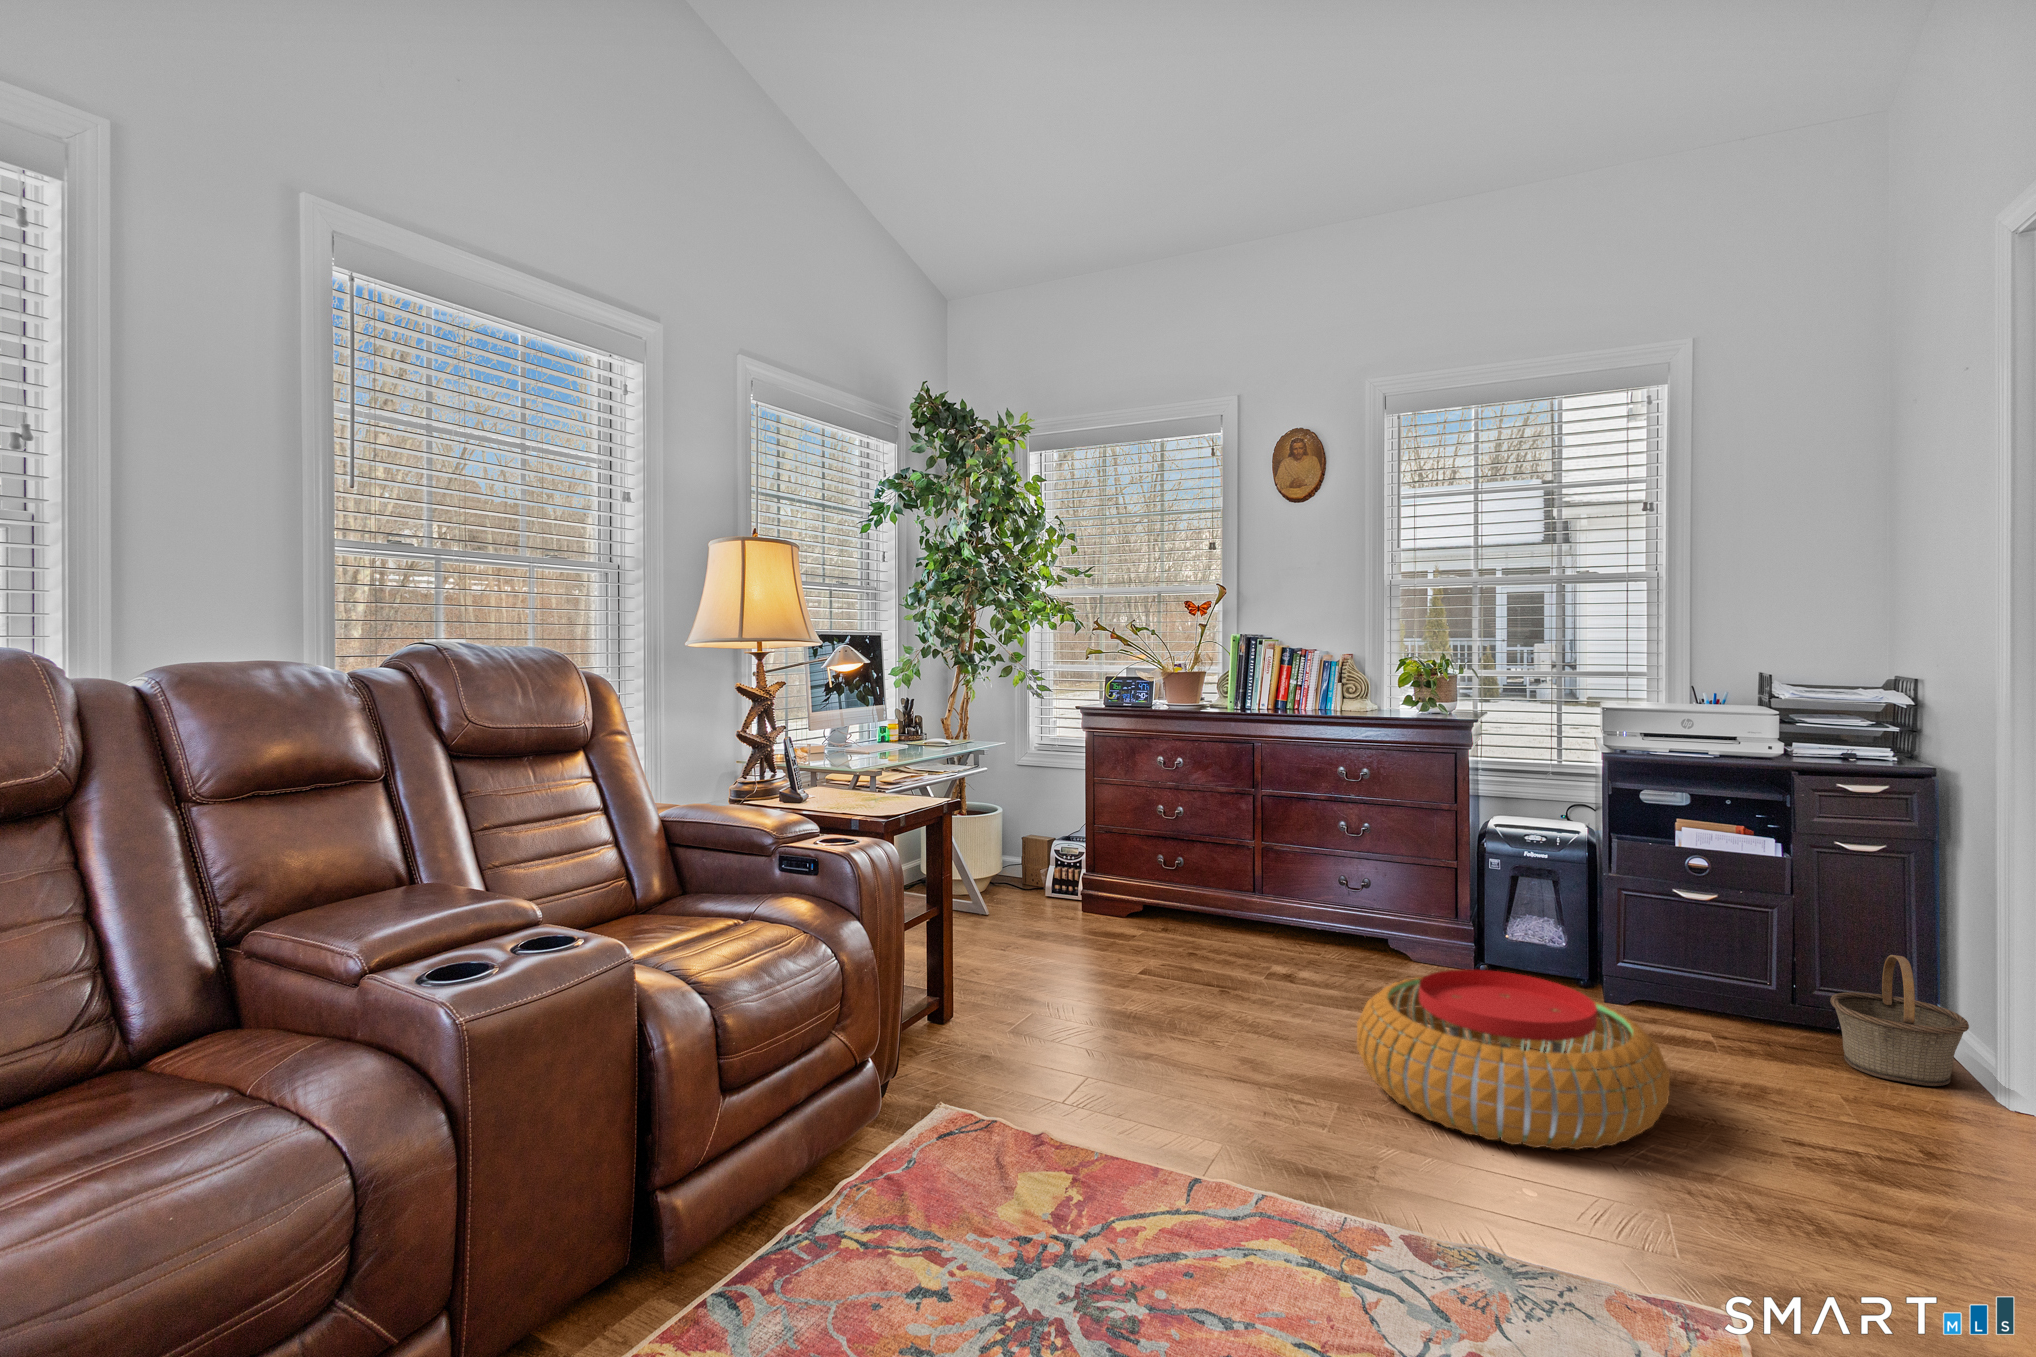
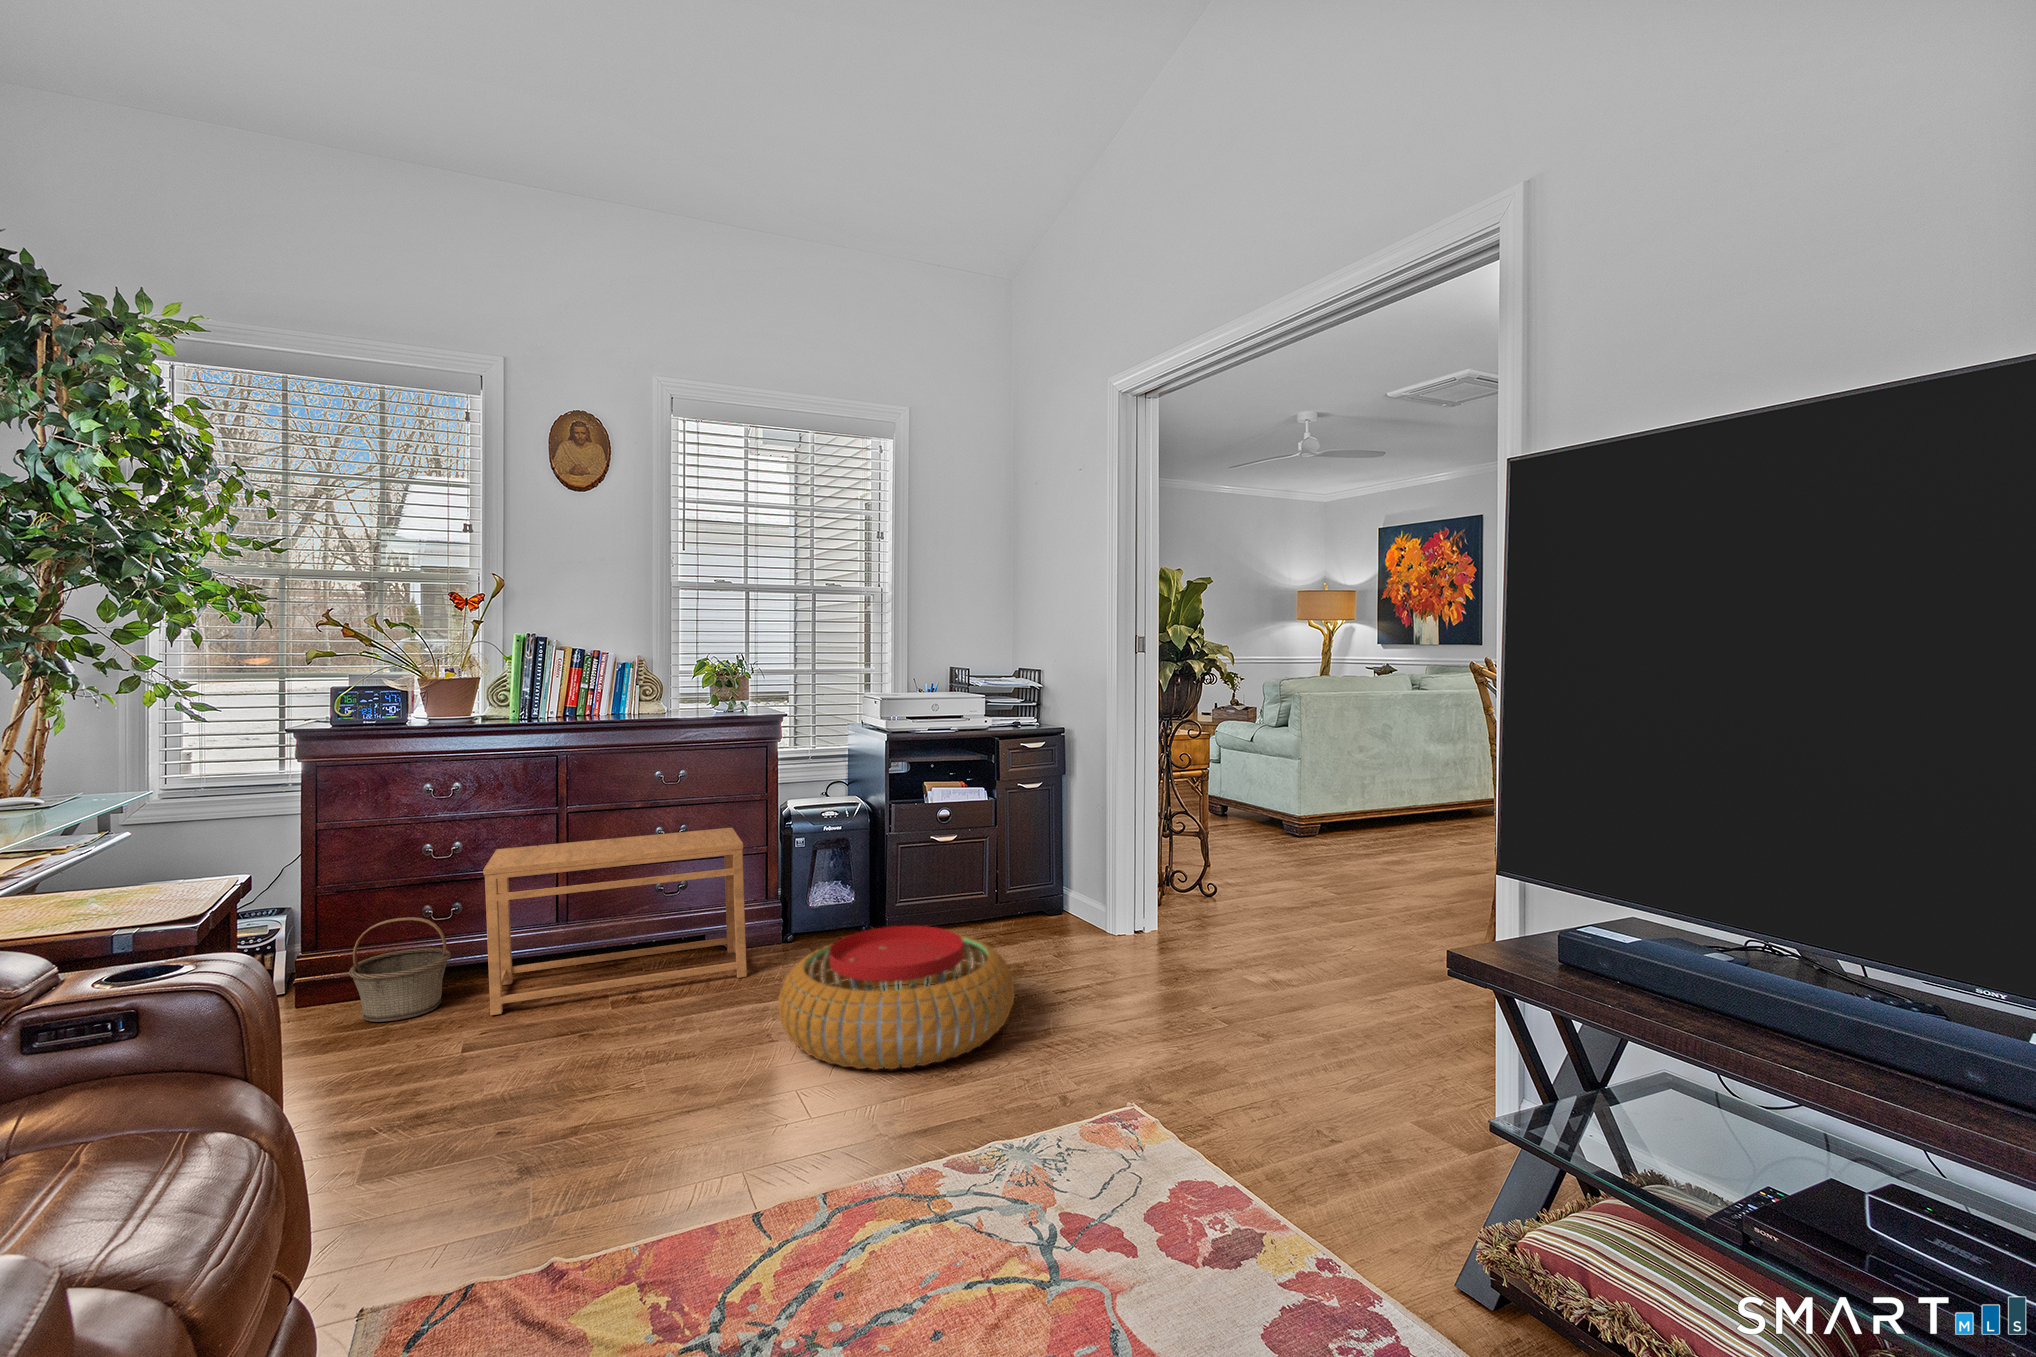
side table: none [1168,812,1417,991] -> present [483,828,747,1015]
basket: present [1830,955,1969,1086] -> present [349,917,450,1022]

